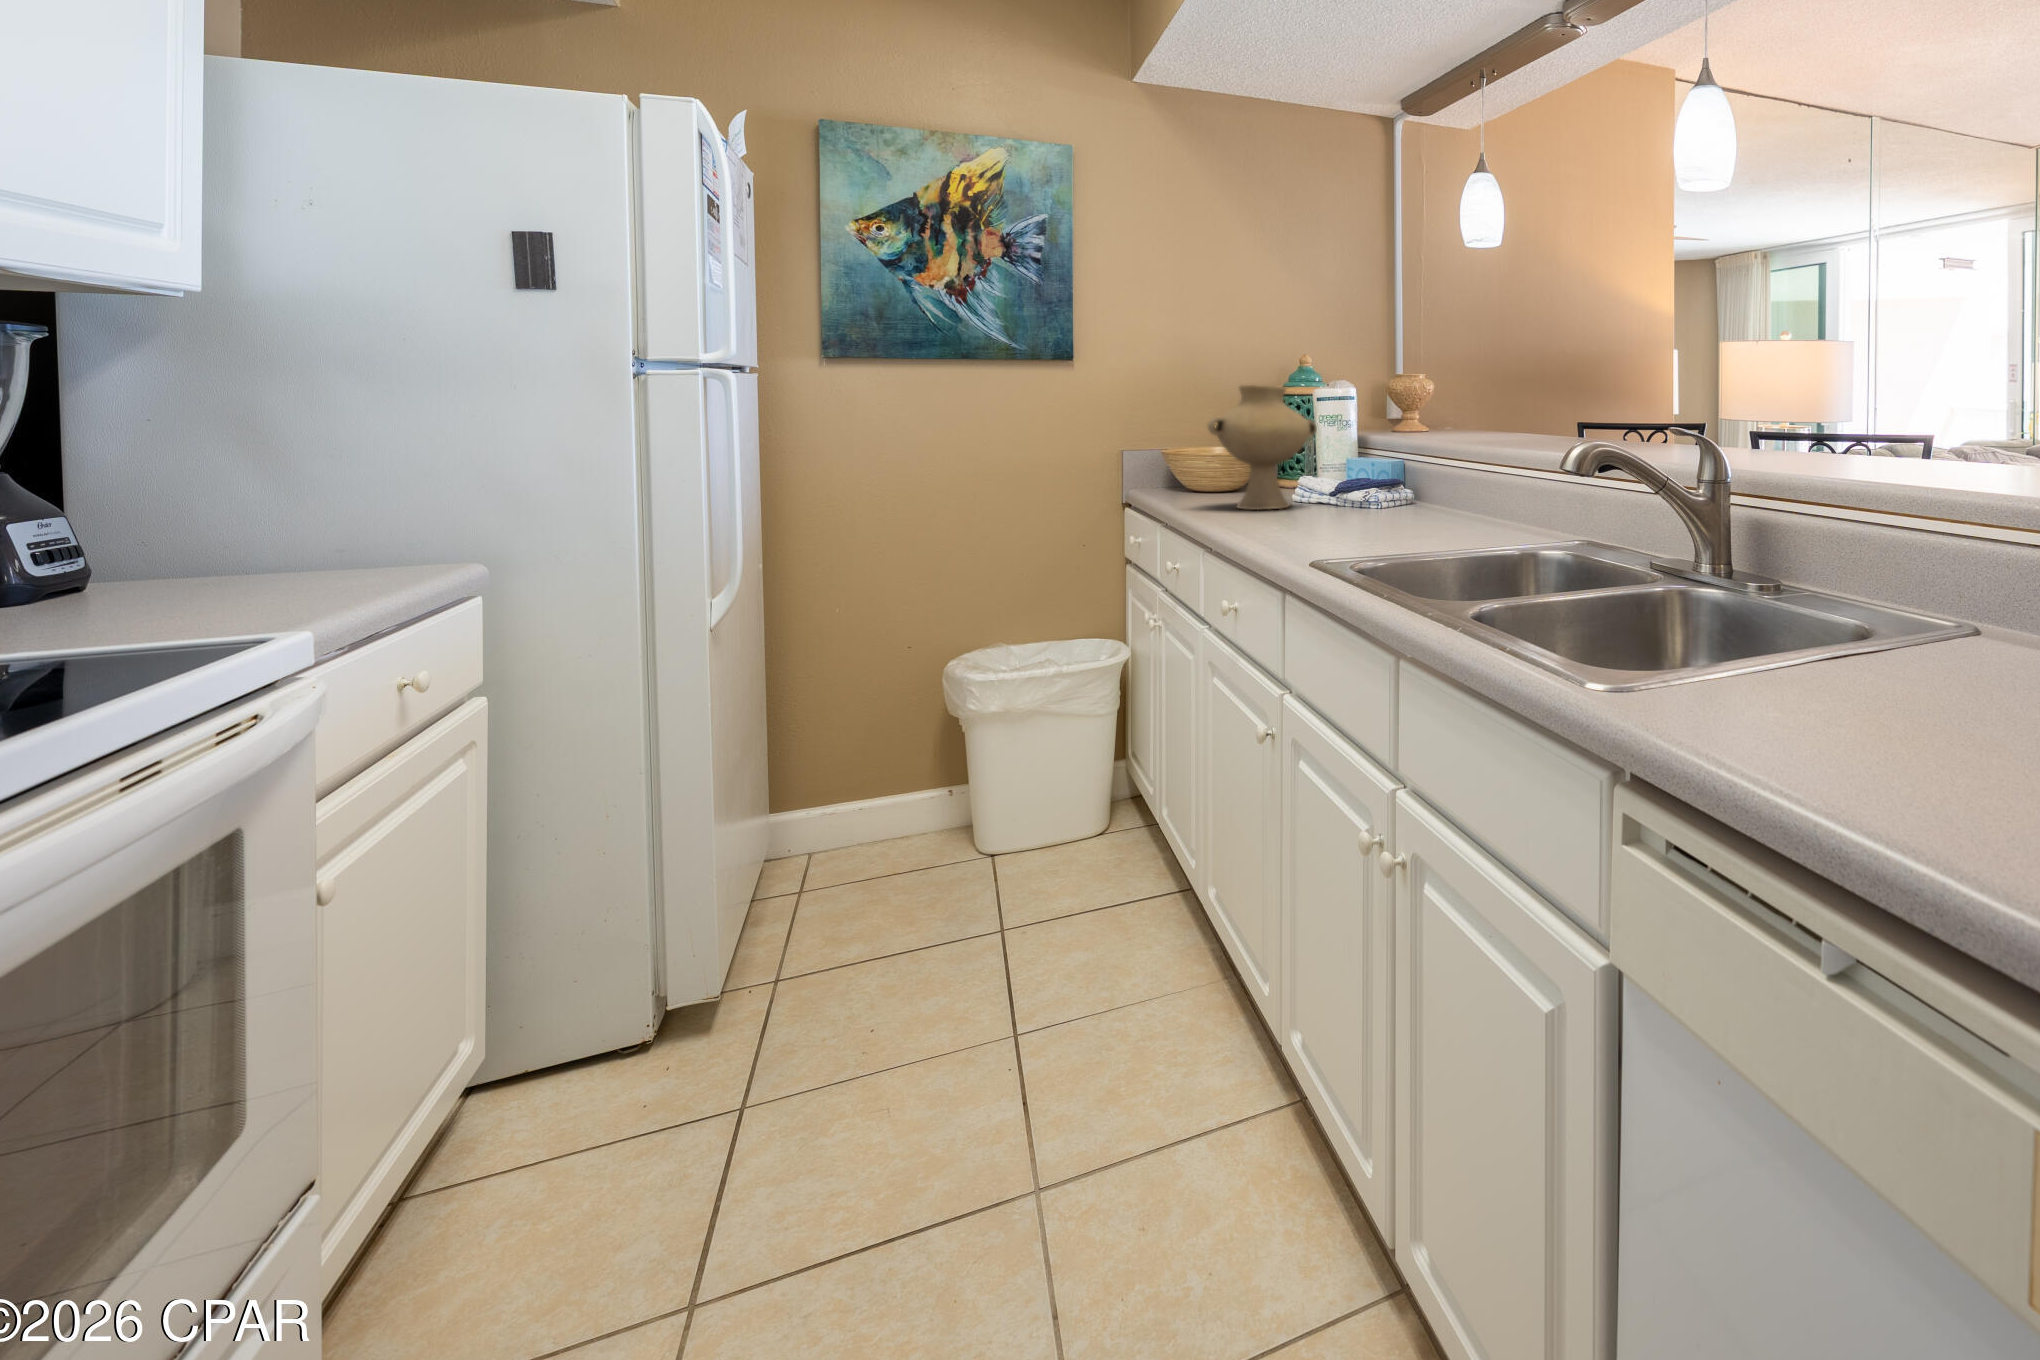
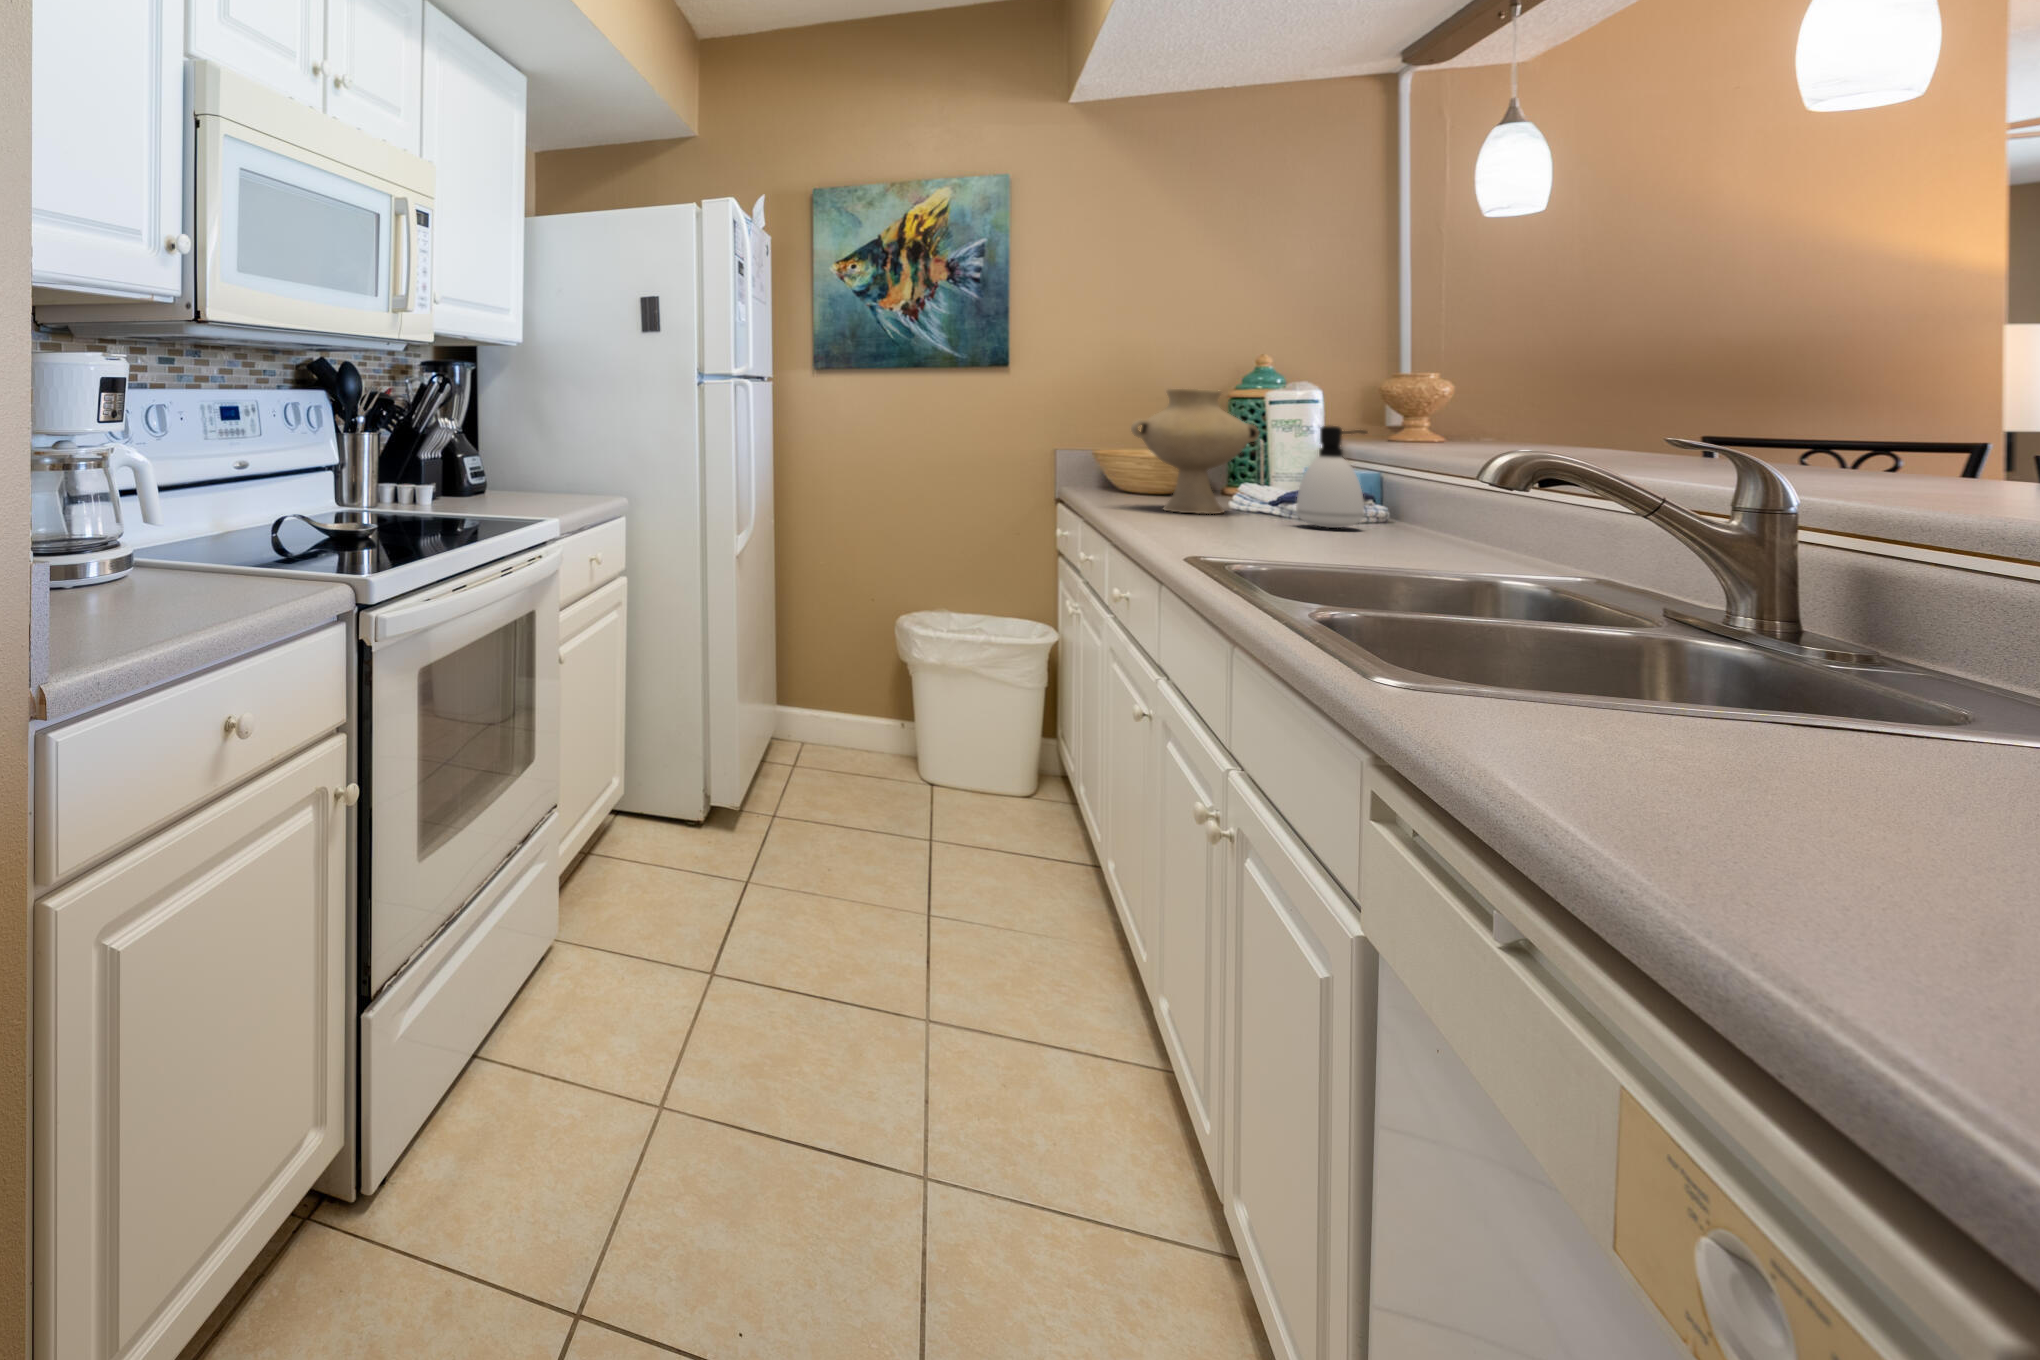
soap dispenser: none [1354,420,1406,514] -> present [1296,426,1367,528]

